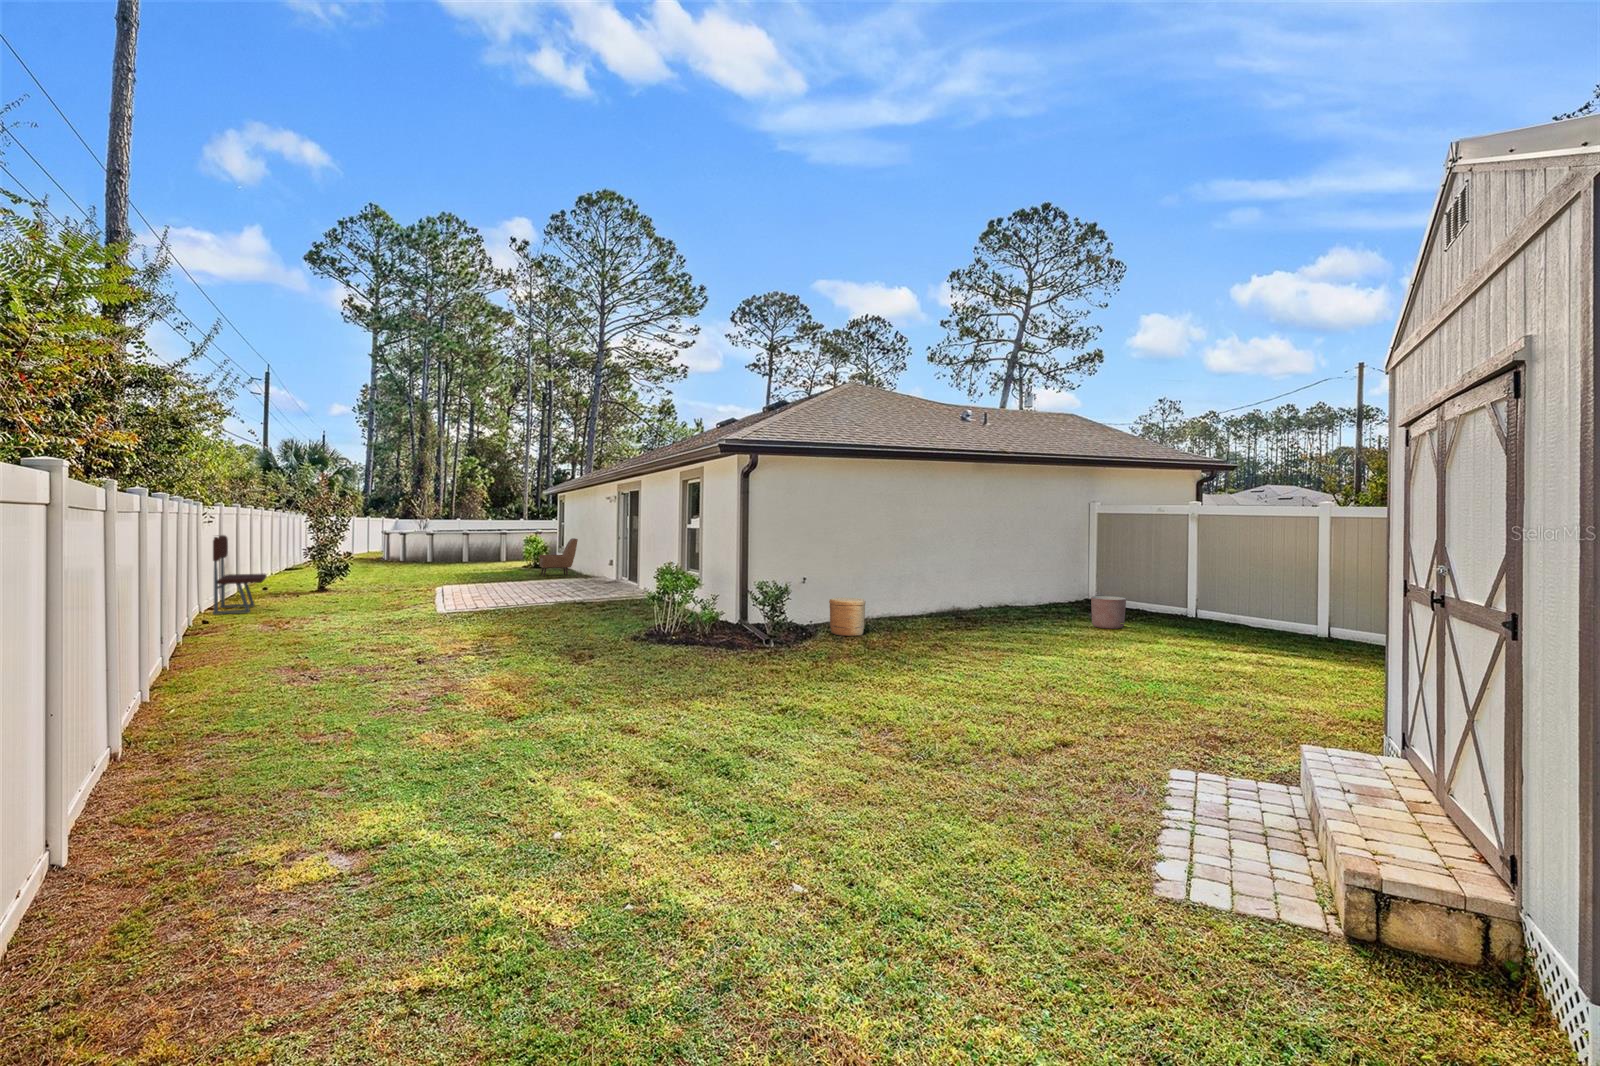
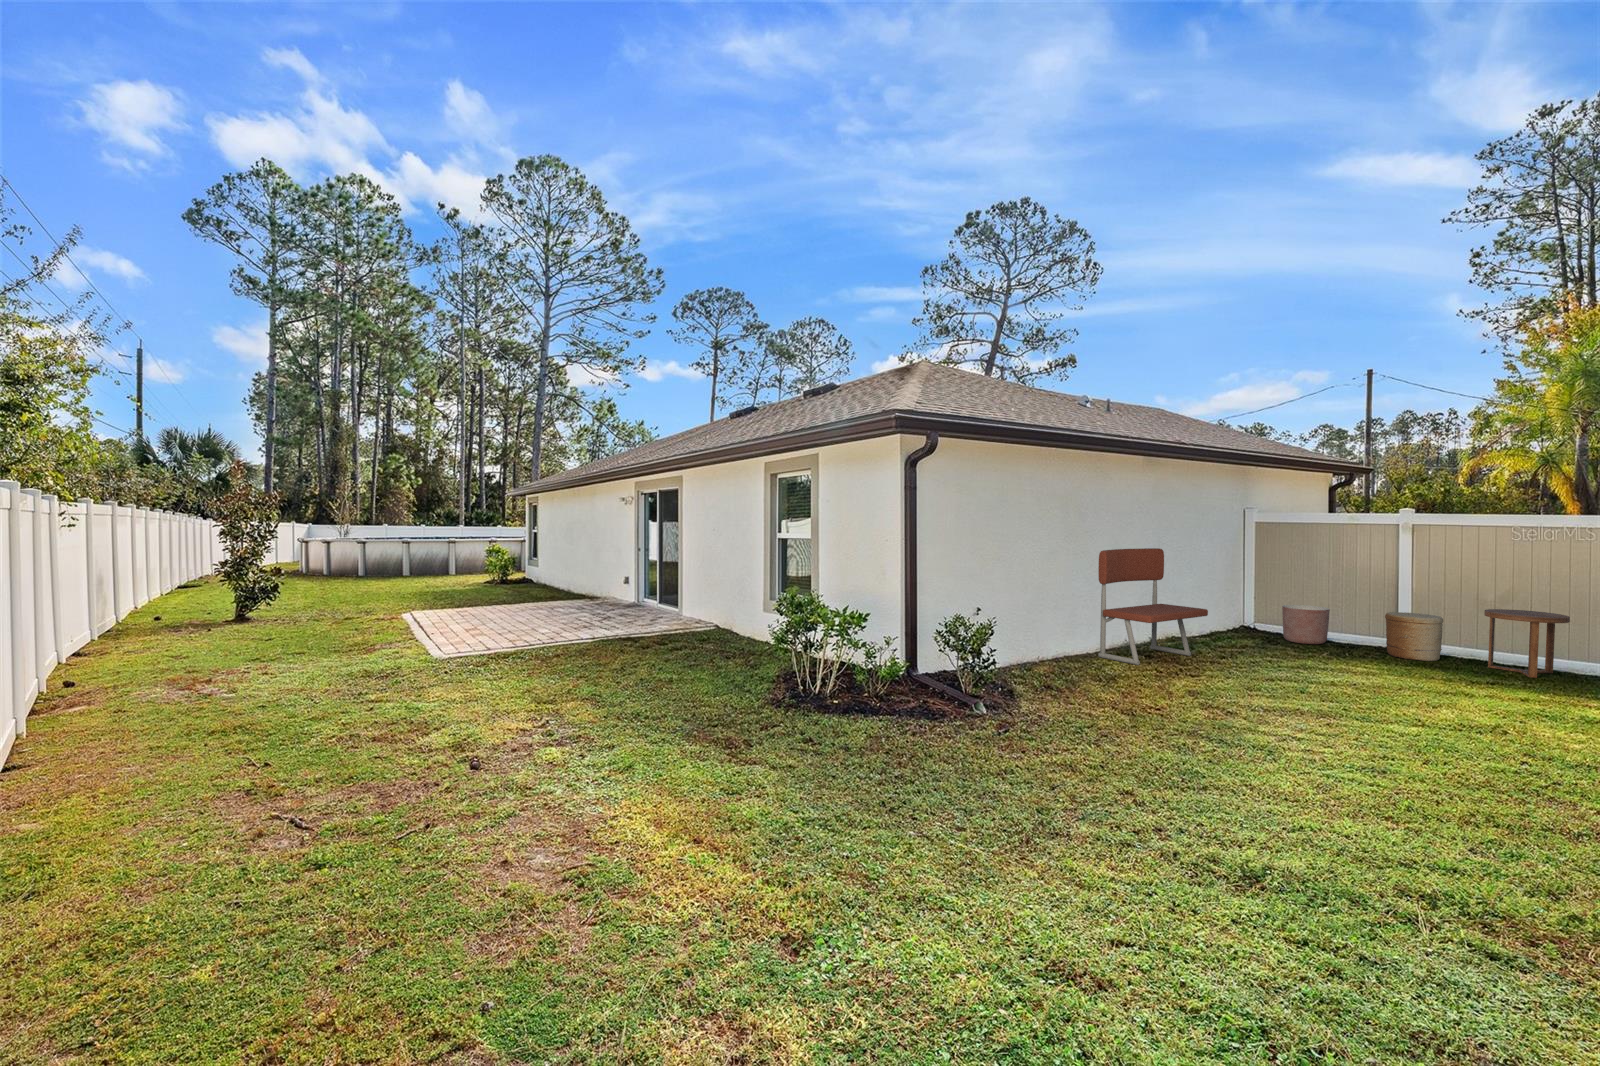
bench: present [213,535,267,615] -> present [1098,548,1208,665]
chair: present [540,538,578,576] -> none [512,543,559,588]
woven basket: present [829,598,866,636] -> present [1385,612,1443,661]
side table: none [1196,598,1251,651] -> present [1484,609,1570,678]

